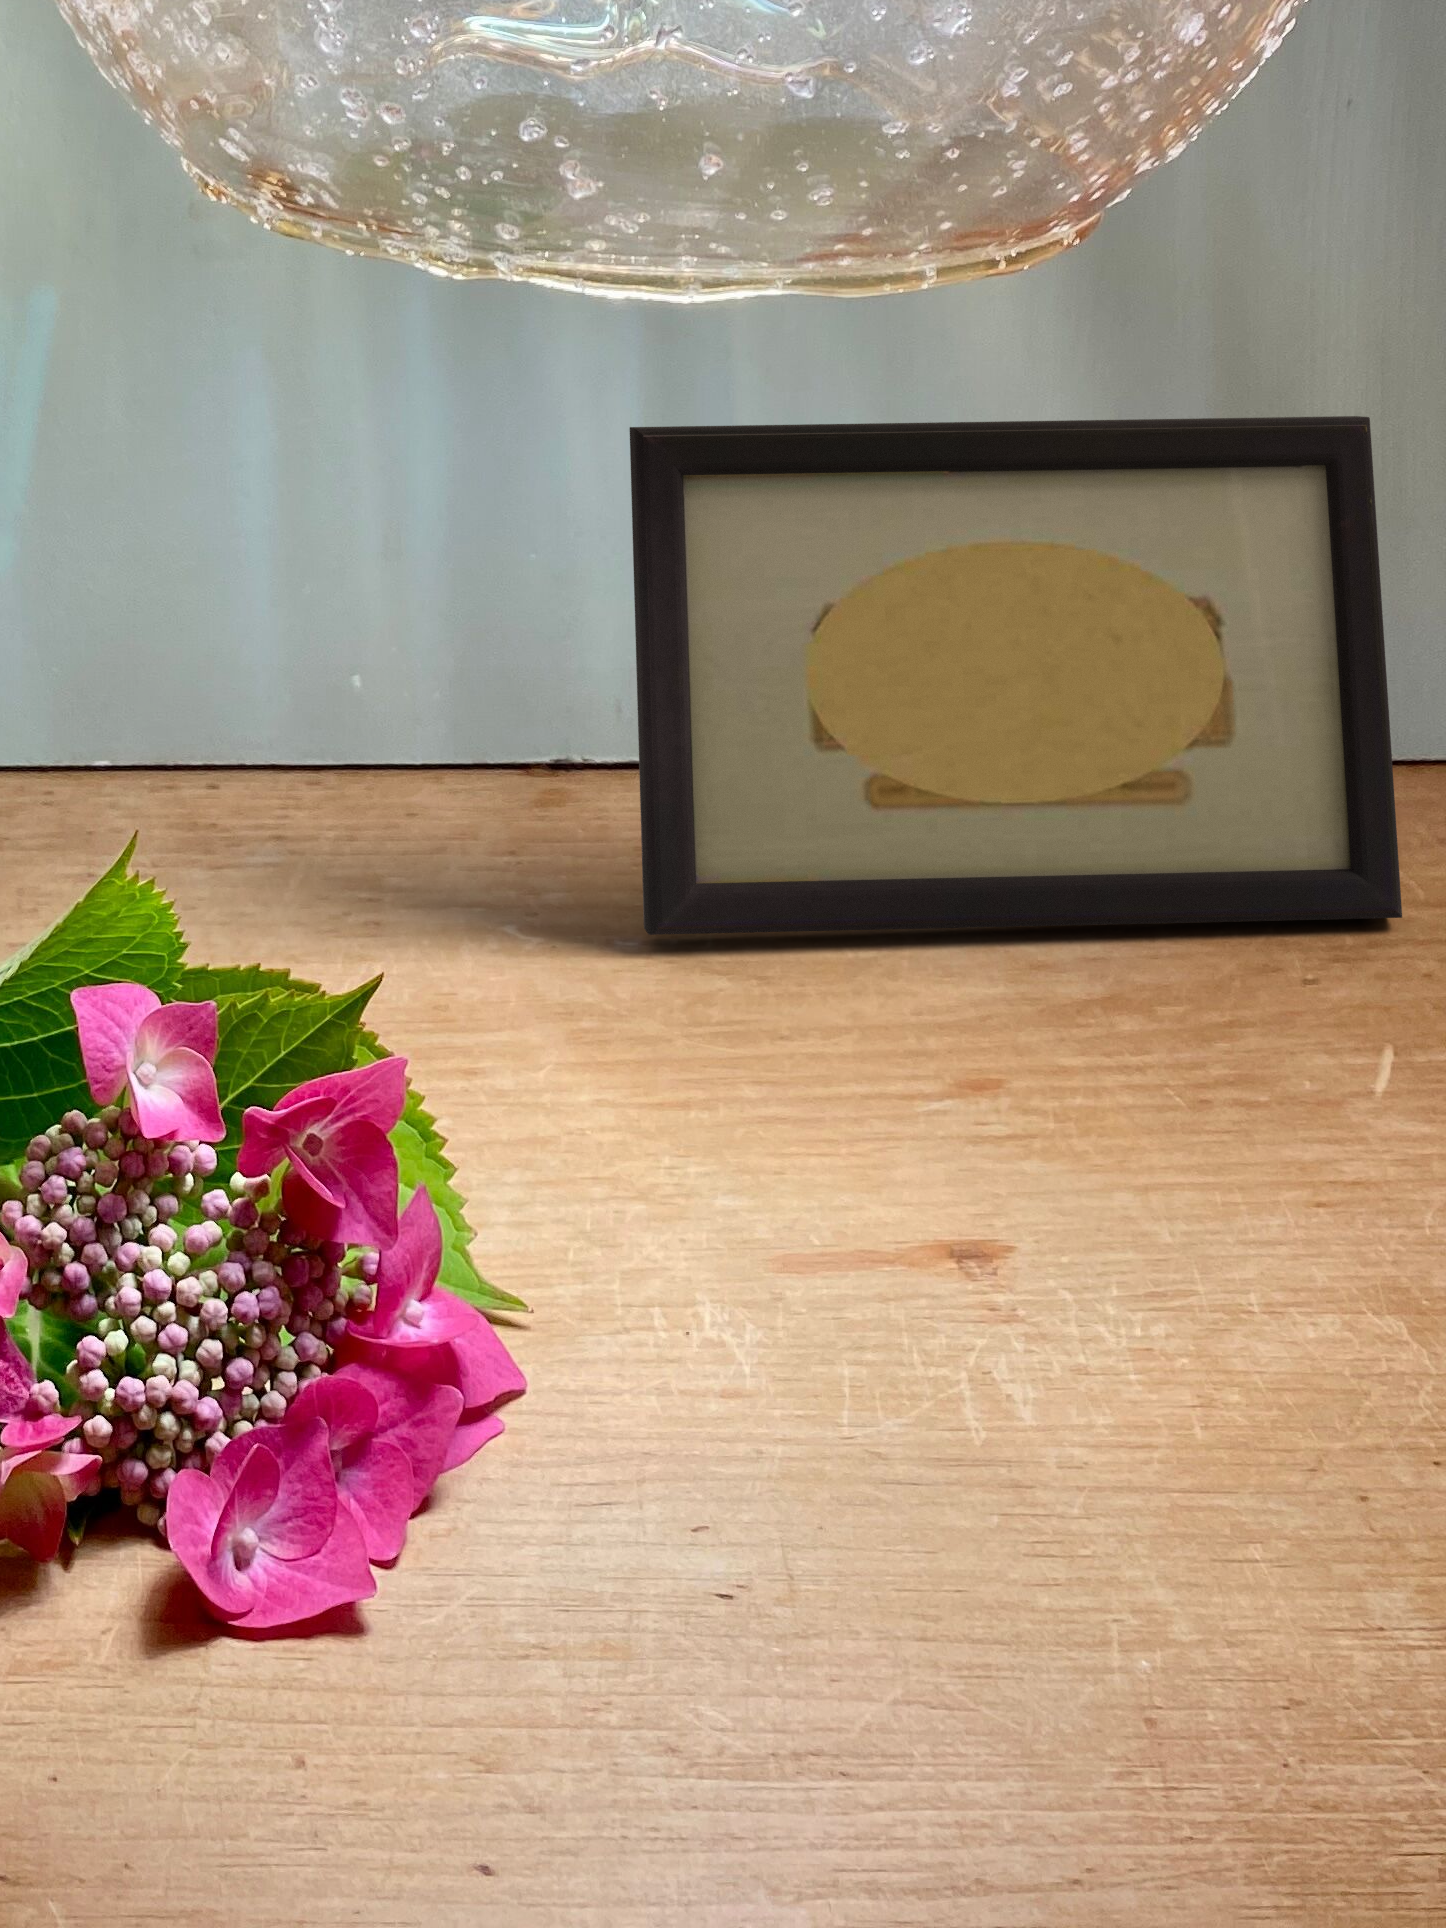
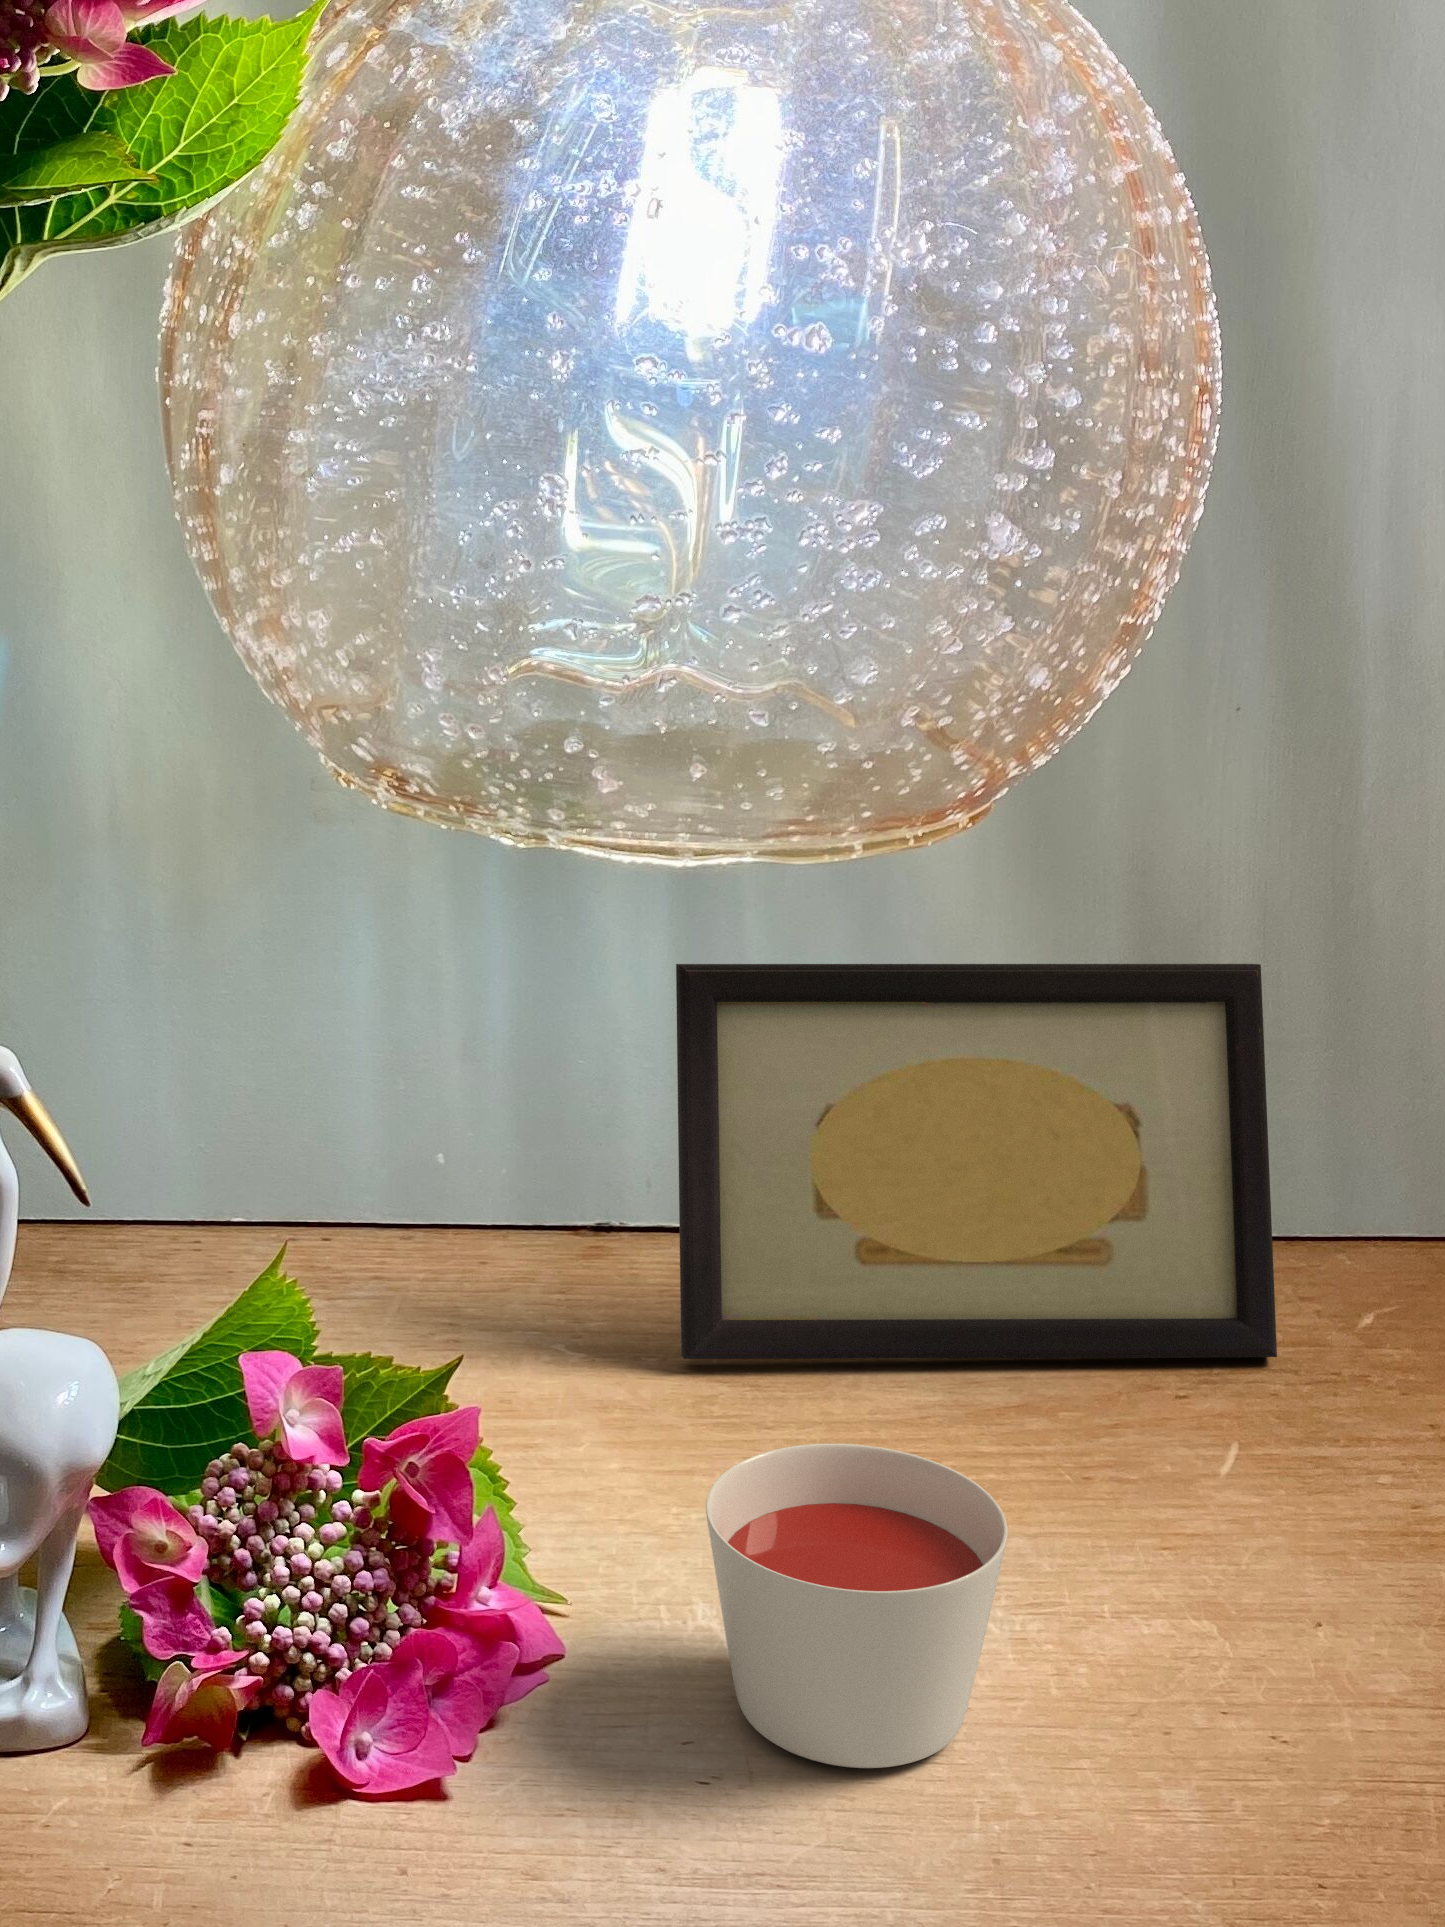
candle: none [722,1089,1147,1570] -> present [706,1443,1007,1768]

